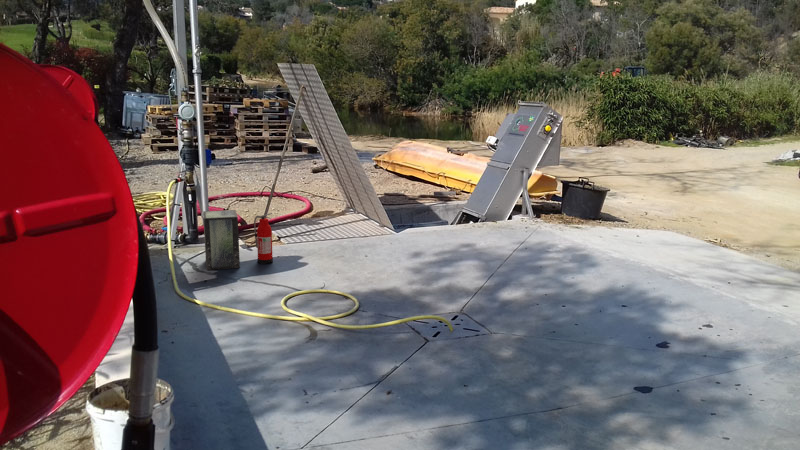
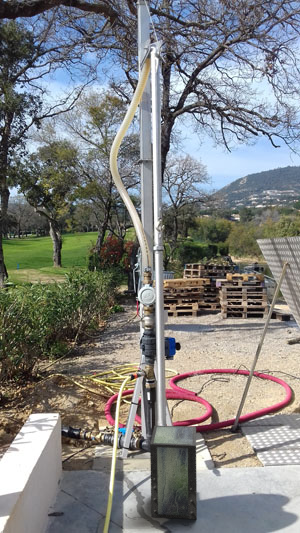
fire extinguisher: present [254,213,273,264] -> none [219,441,245,515]

